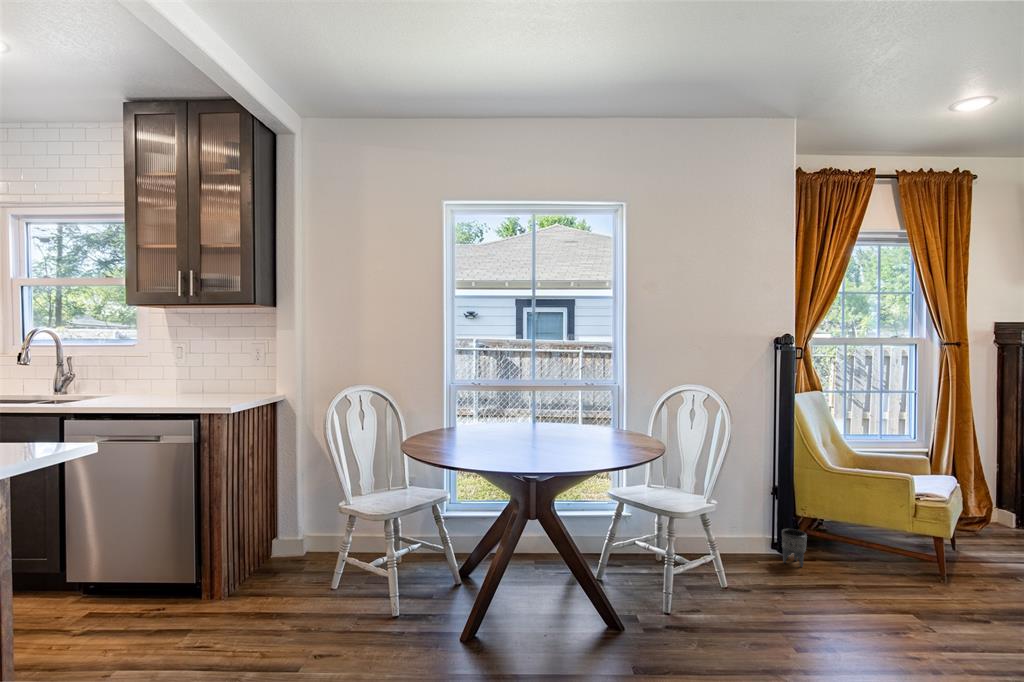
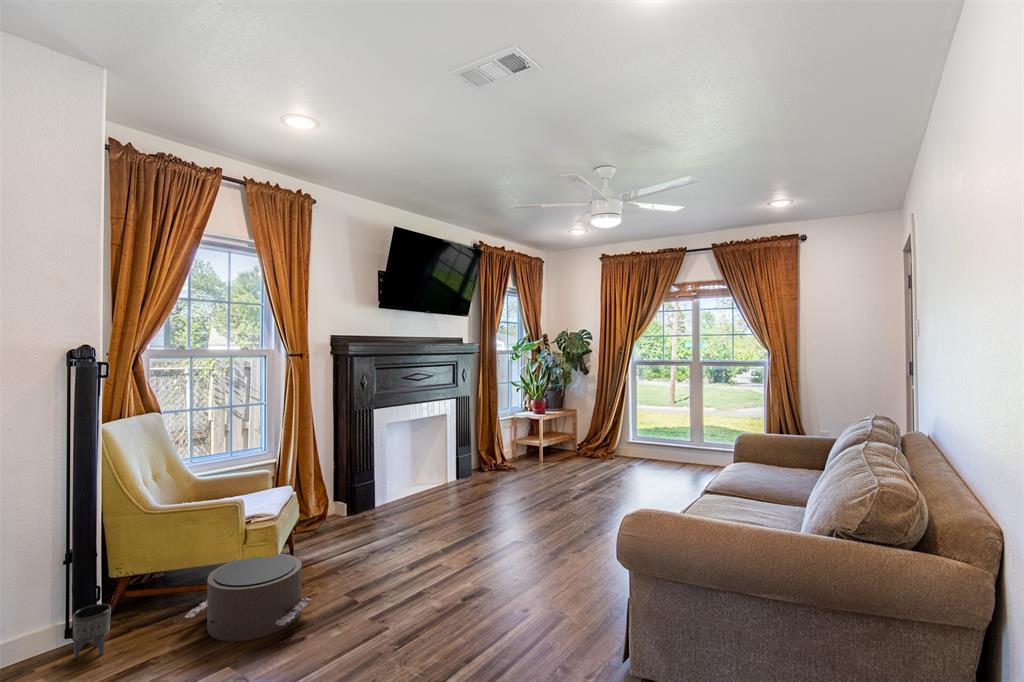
pouf: none [862,530,993,606] -> present [185,554,312,641]

